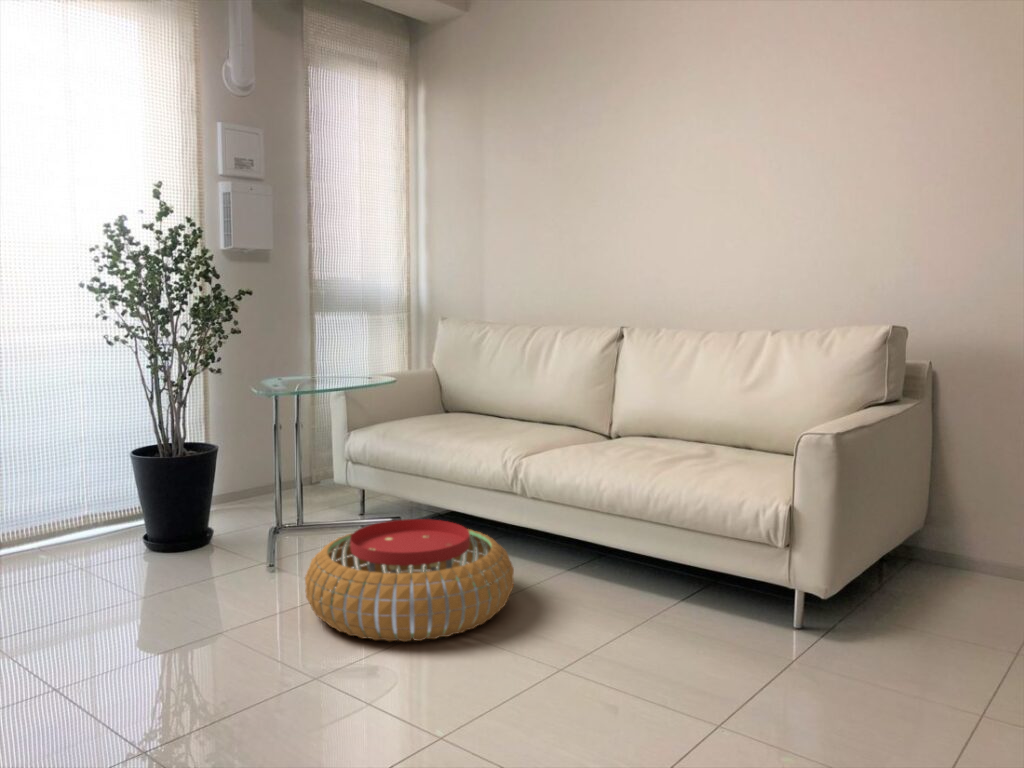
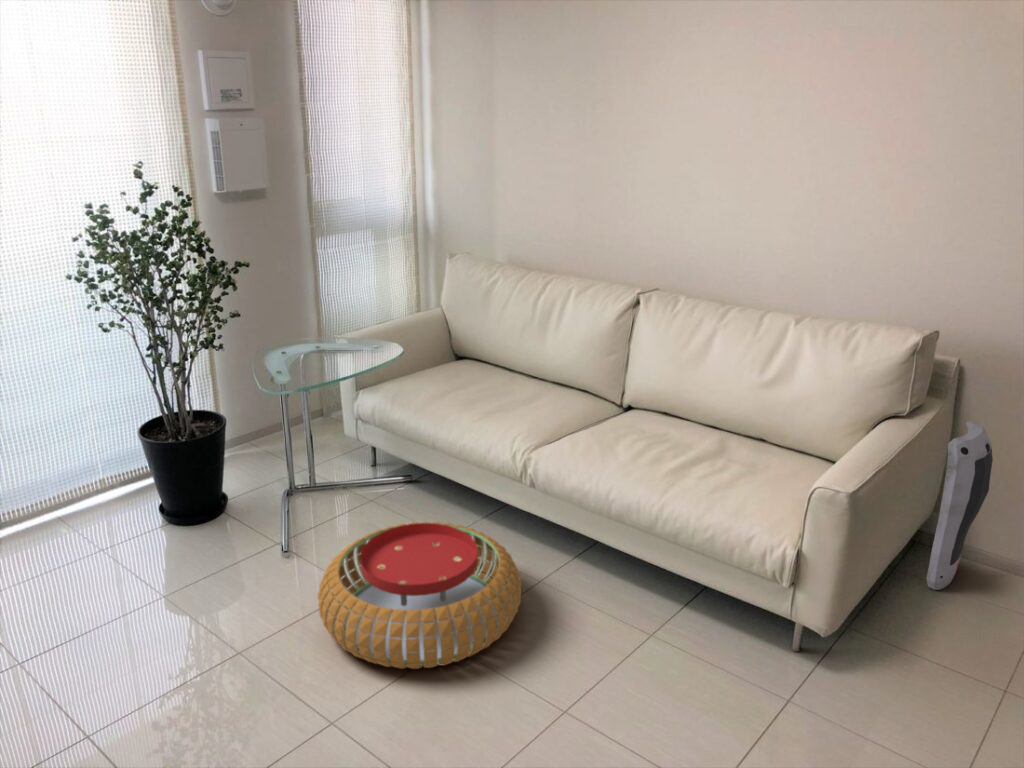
air purifier: none [924,419,974,588] -> present [926,421,993,590]

